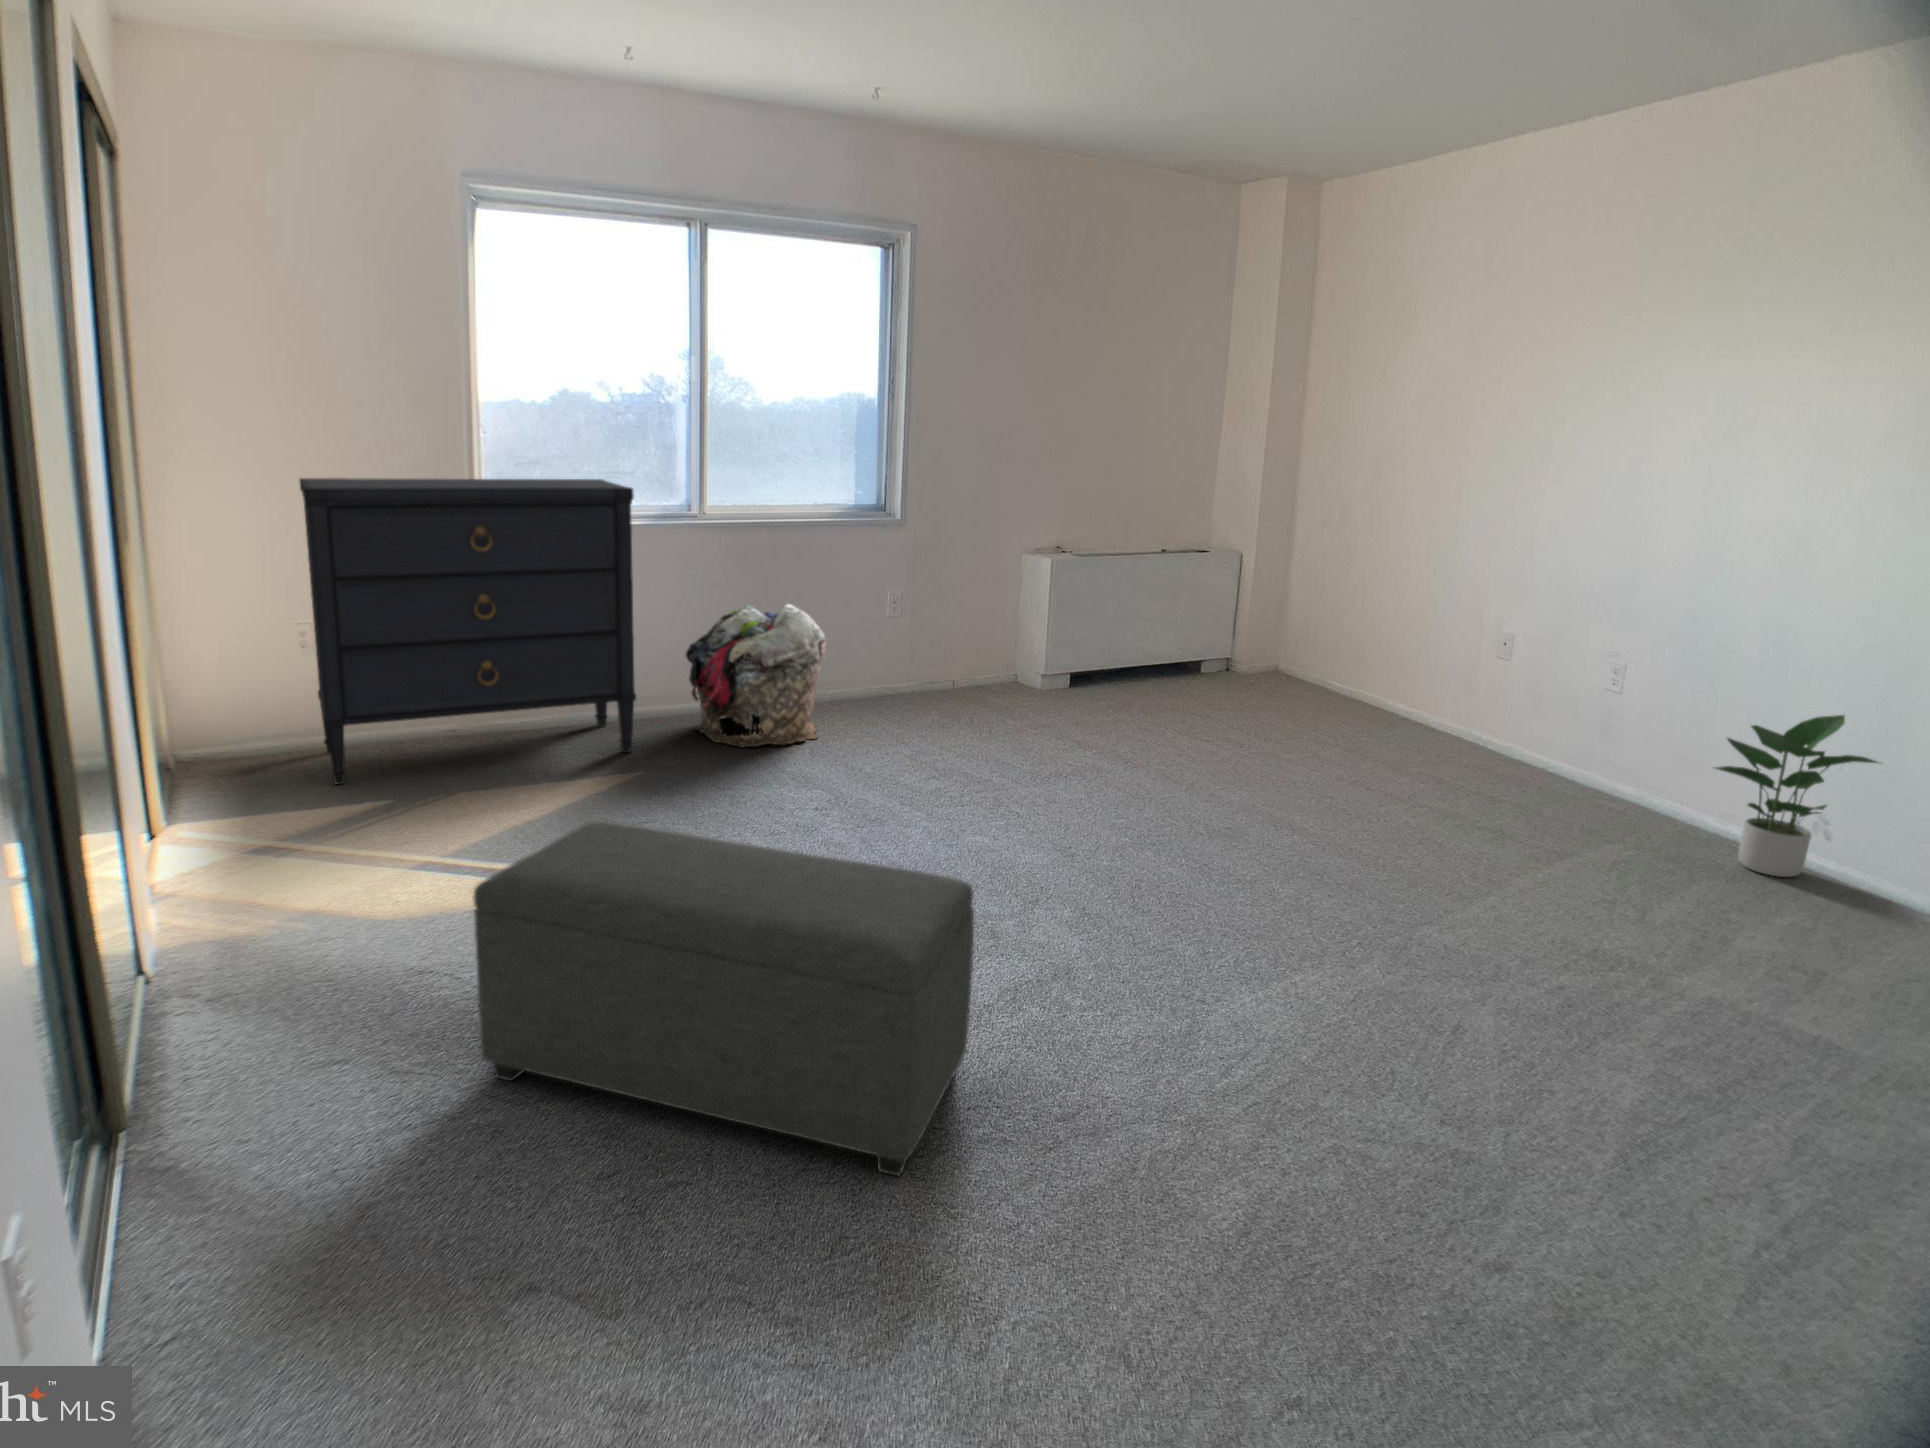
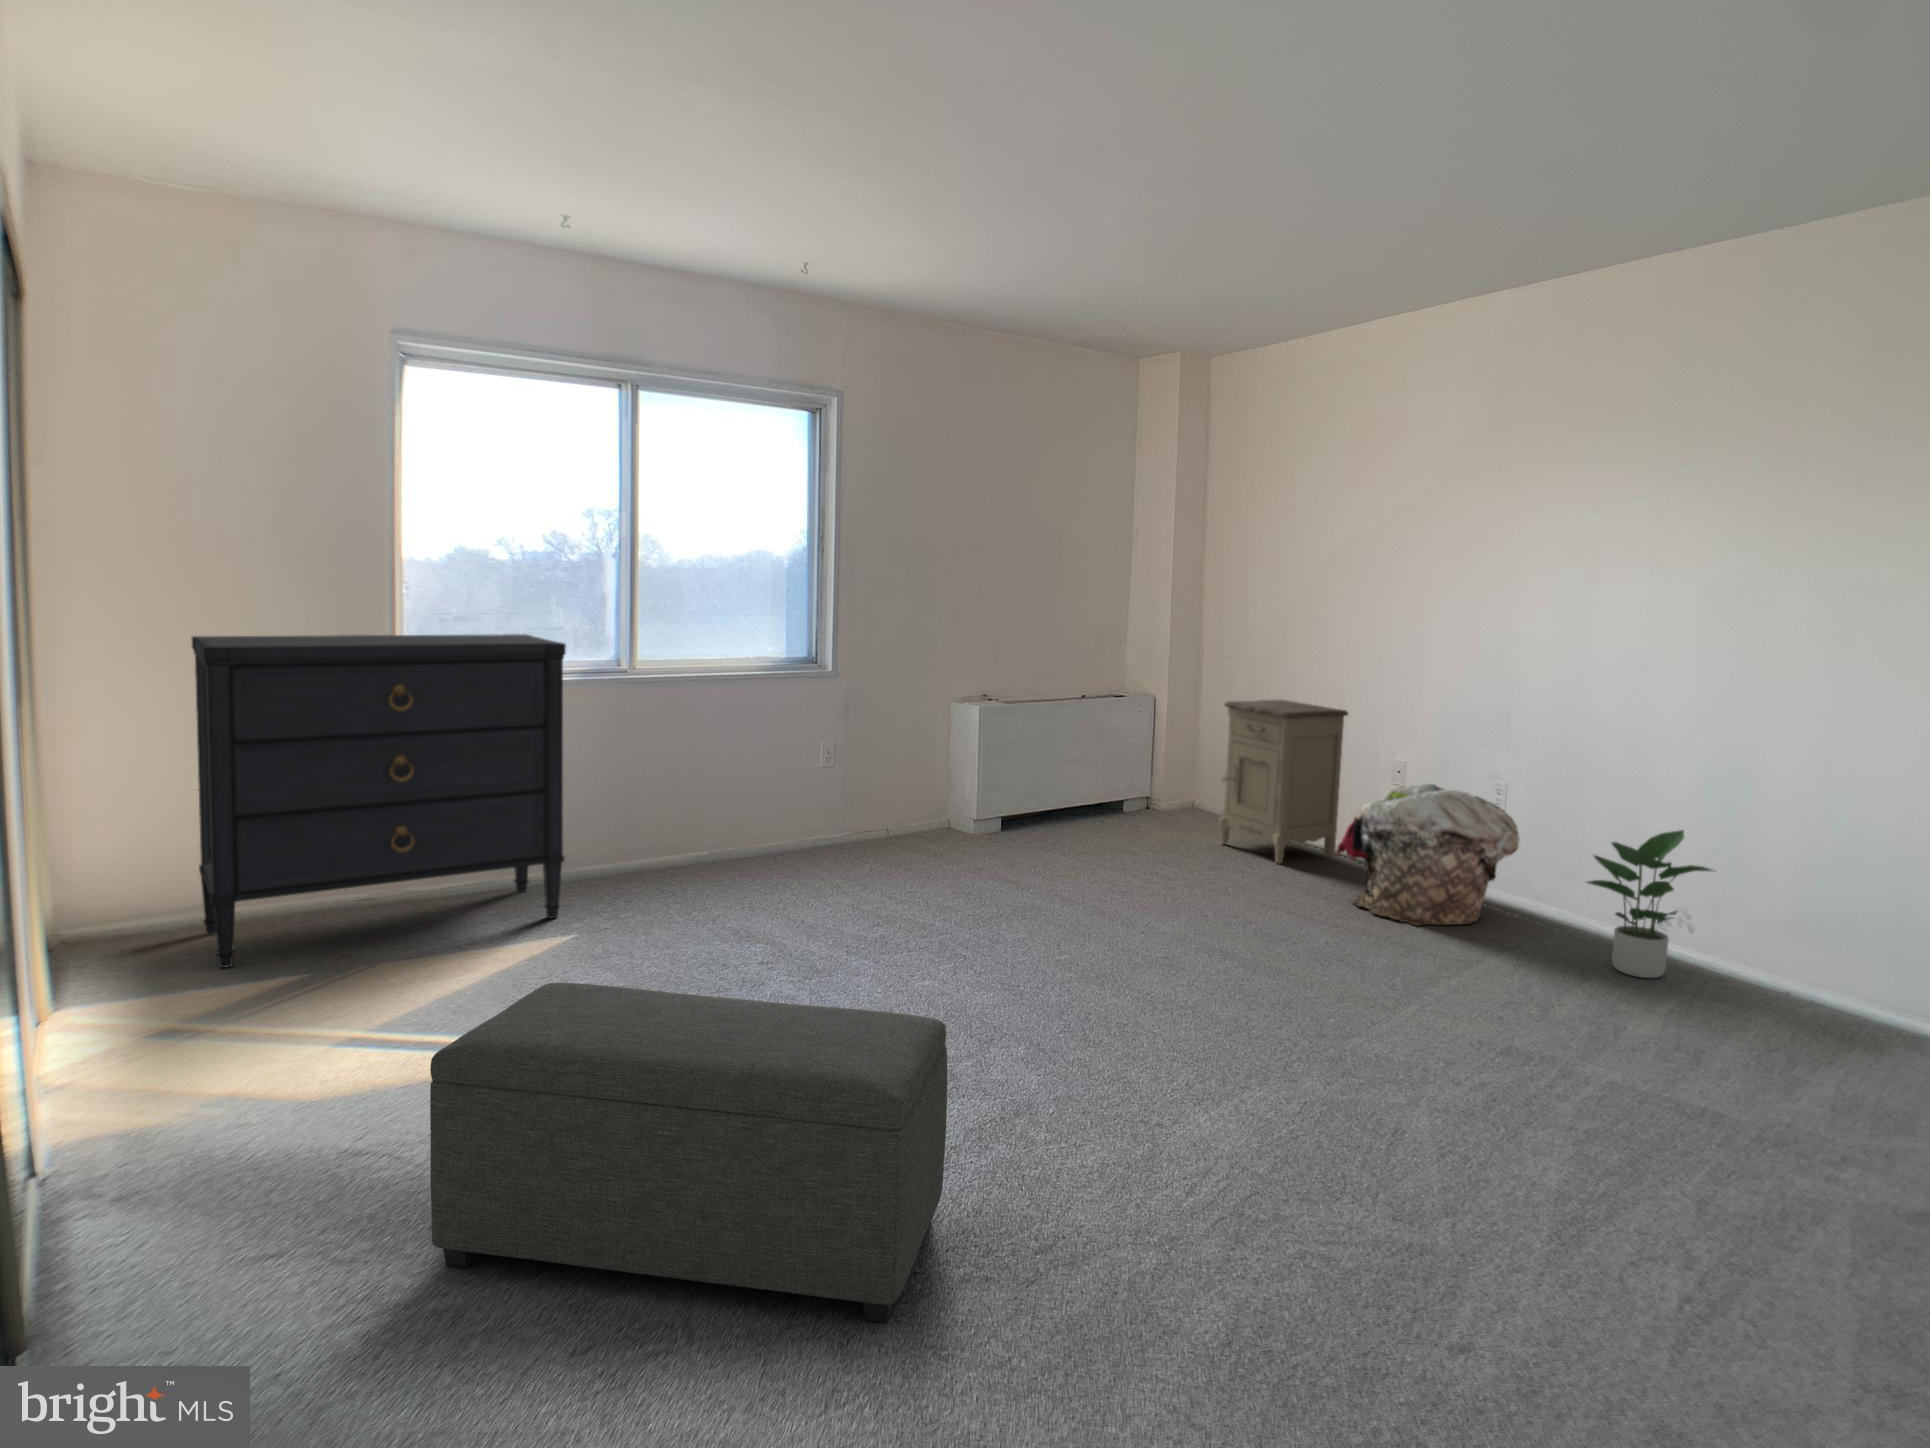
nightstand: none [1296,556,1449,730] -> present [1219,700,1348,864]
laundry basket: present [686,604,826,747] -> present [1336,784,1519,926]

